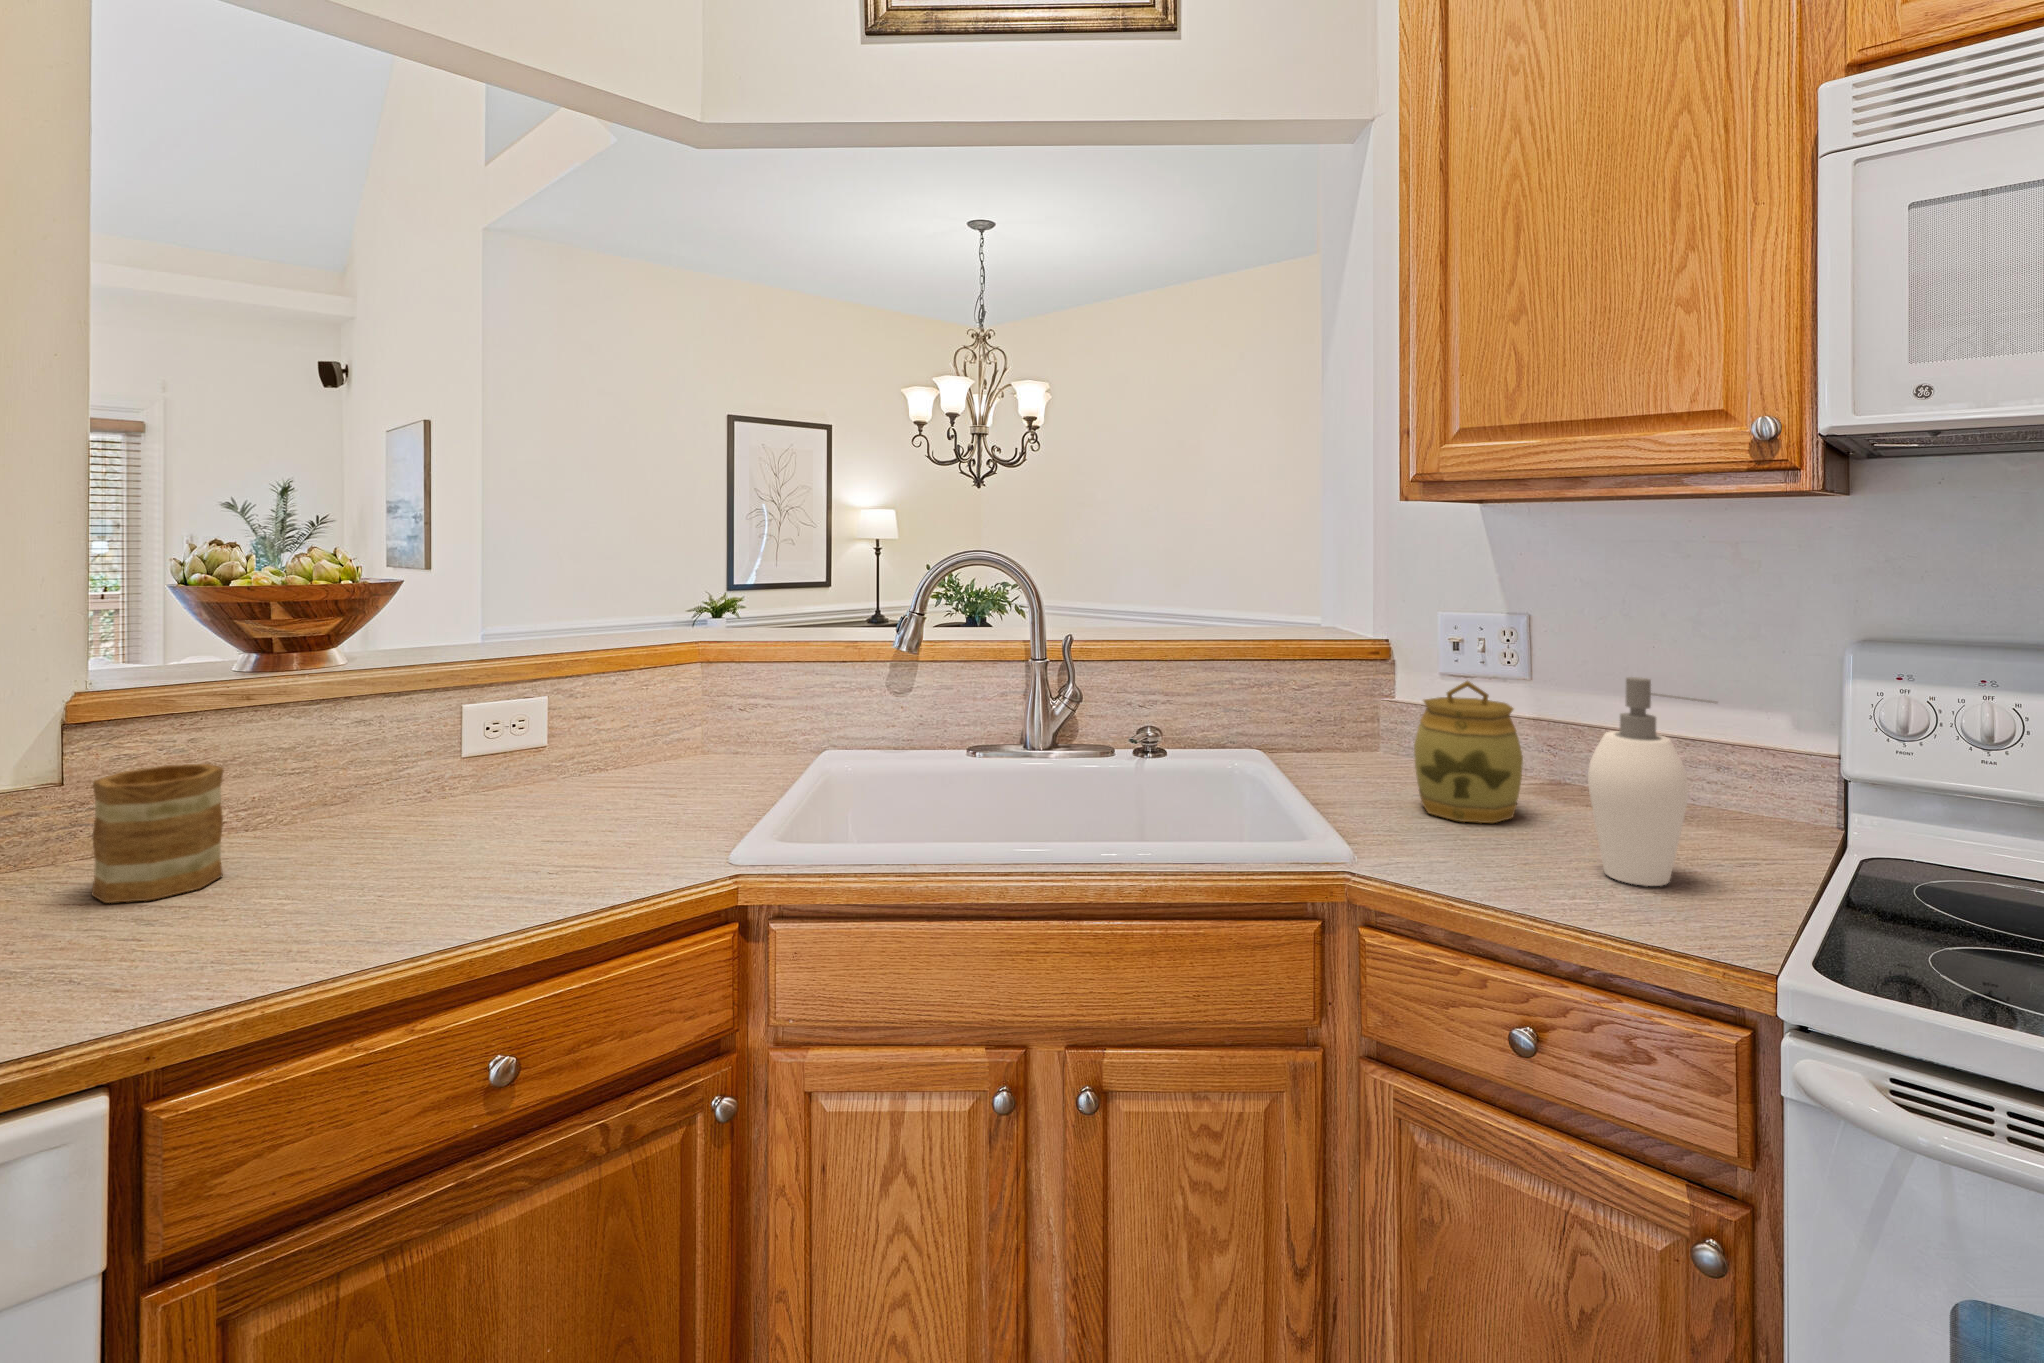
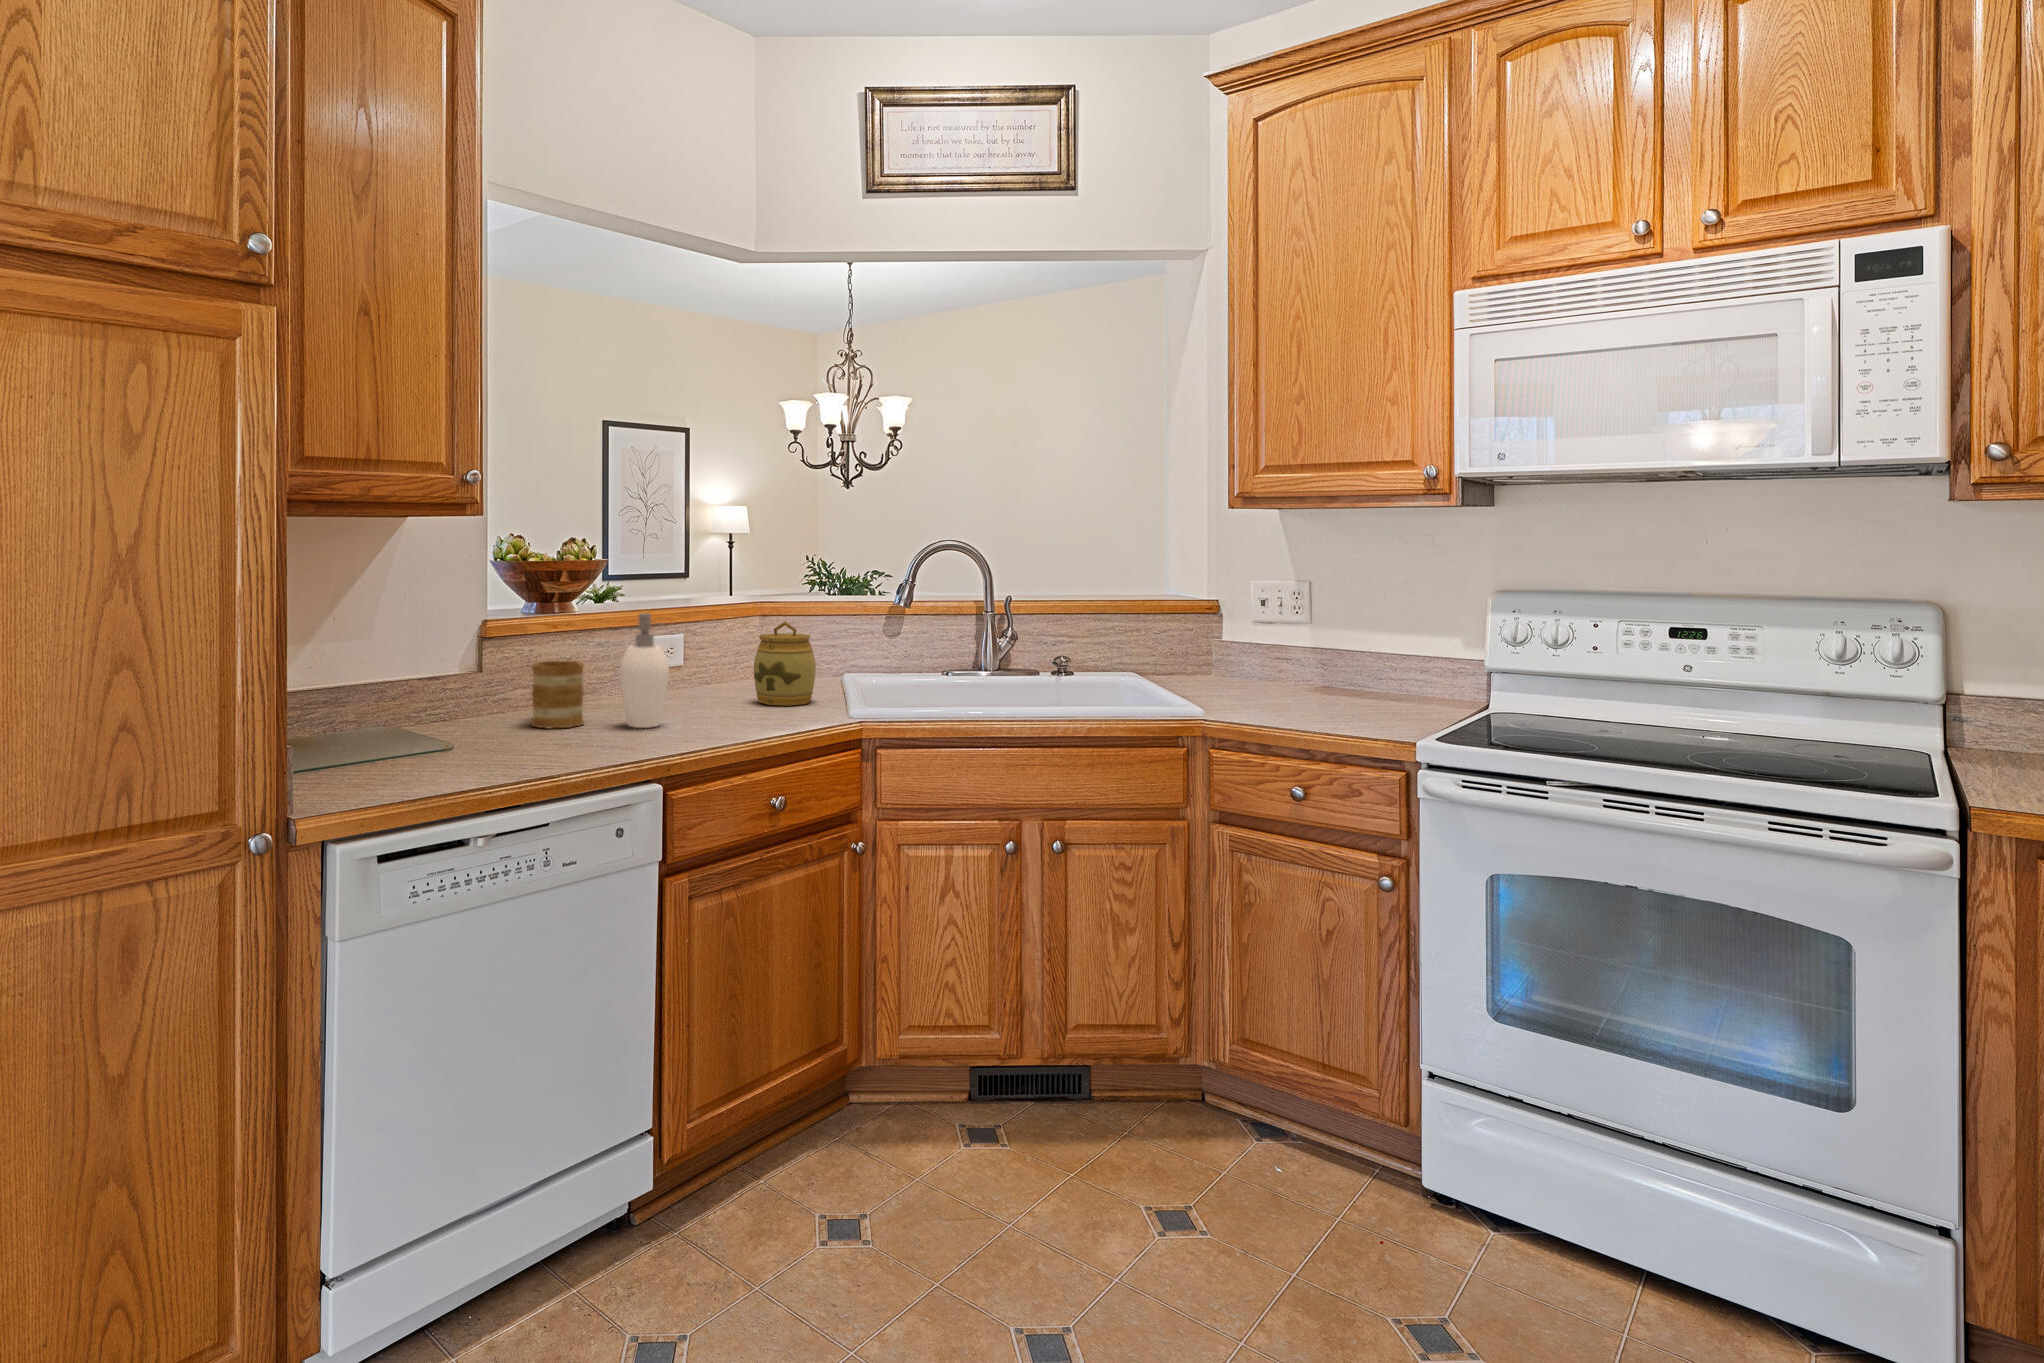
soap dispenser: present [1588,677,1717,886] -> present [619,613,669,728]
jar: present [1414,681,1523,823] -> present [754,621,816,706]

